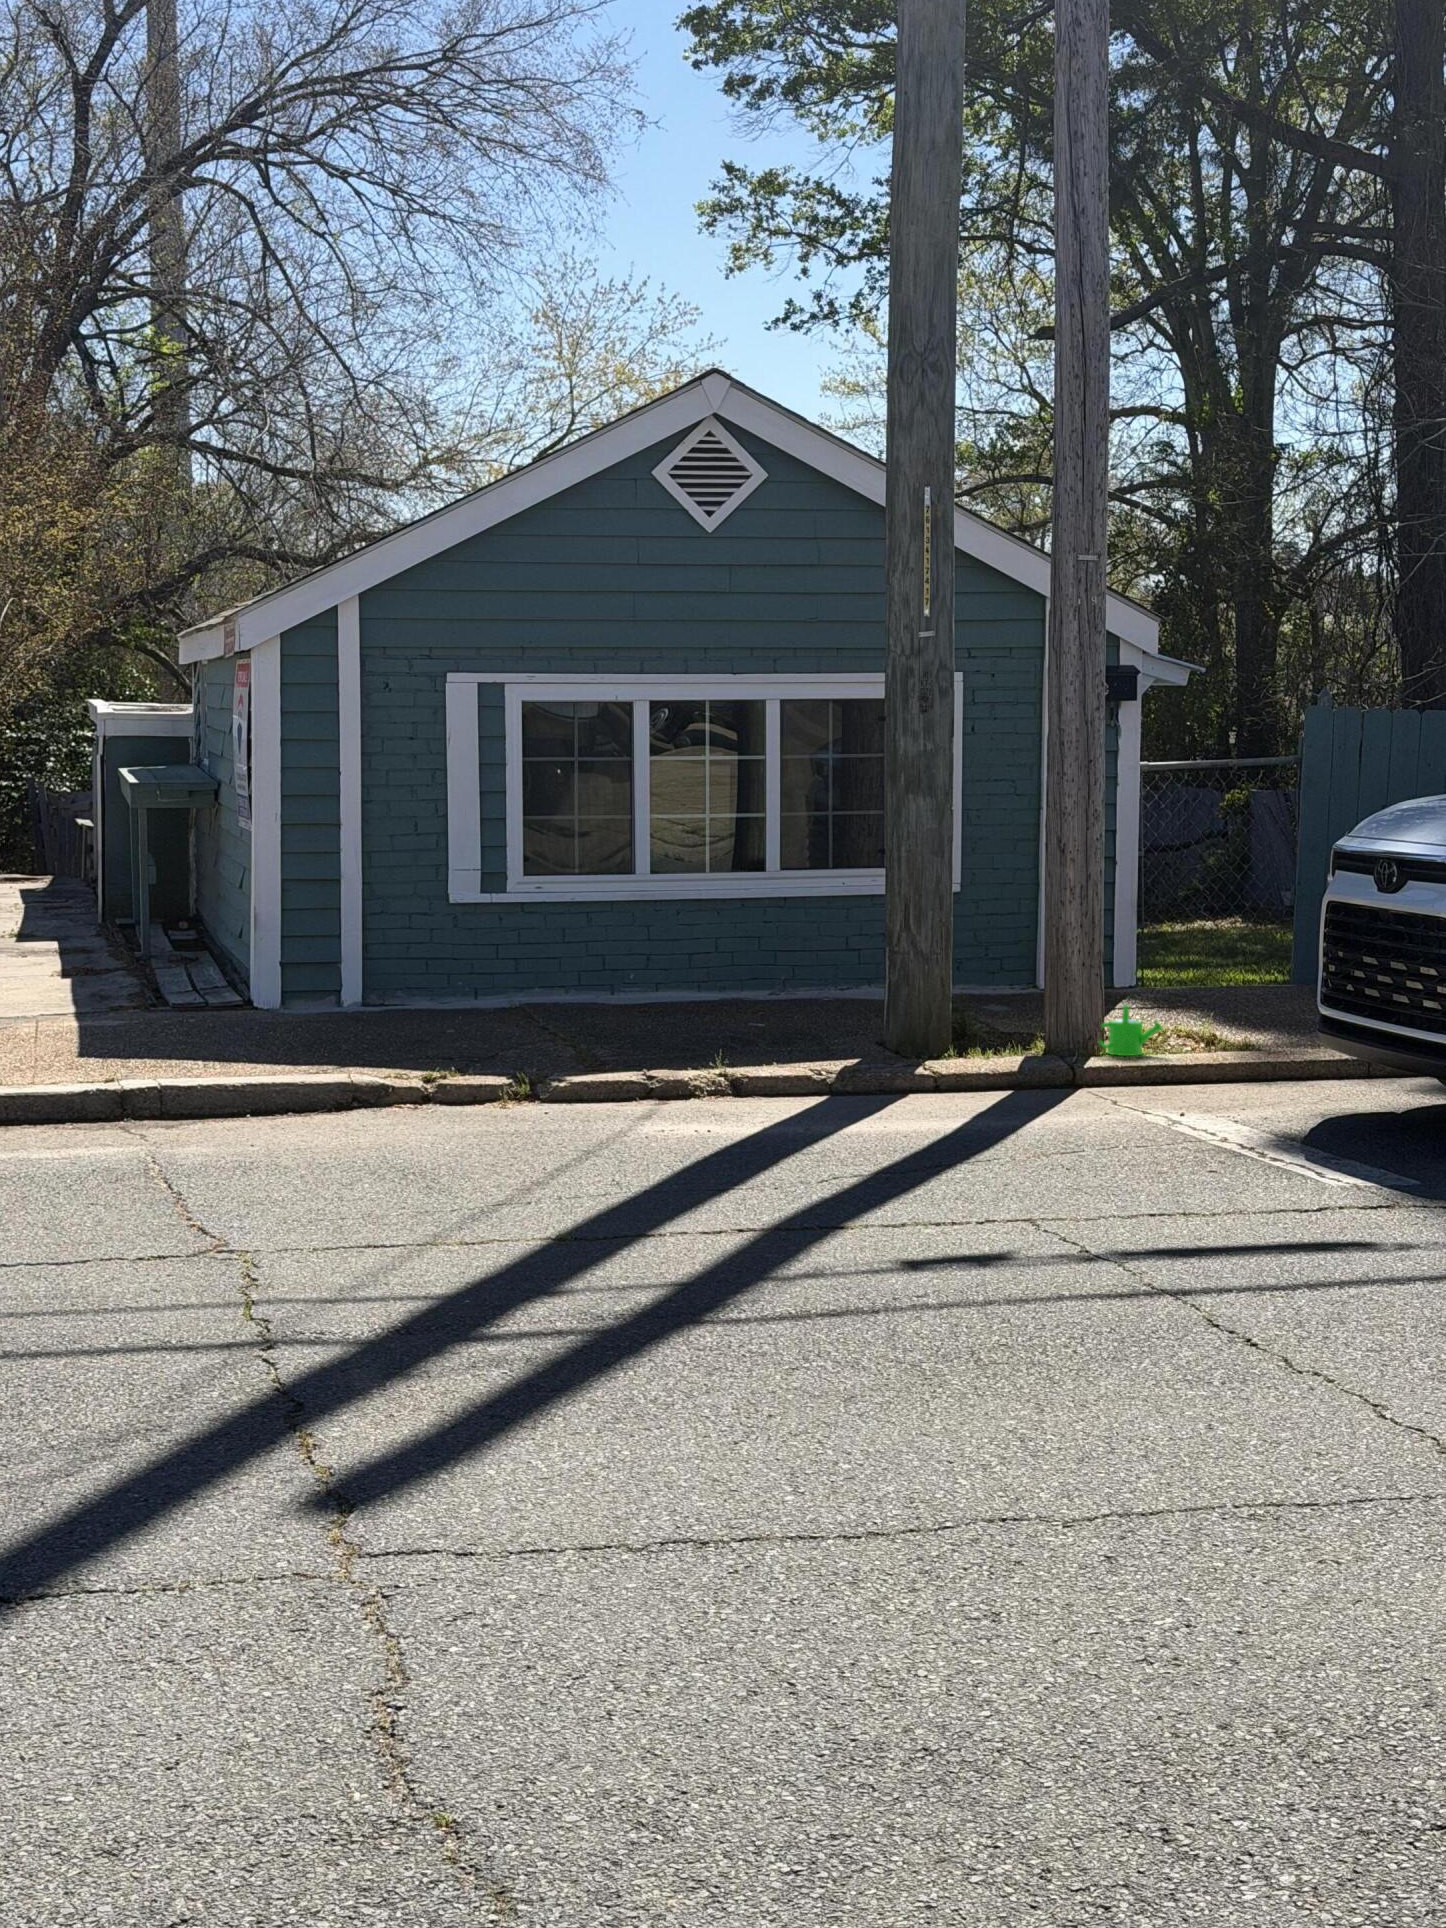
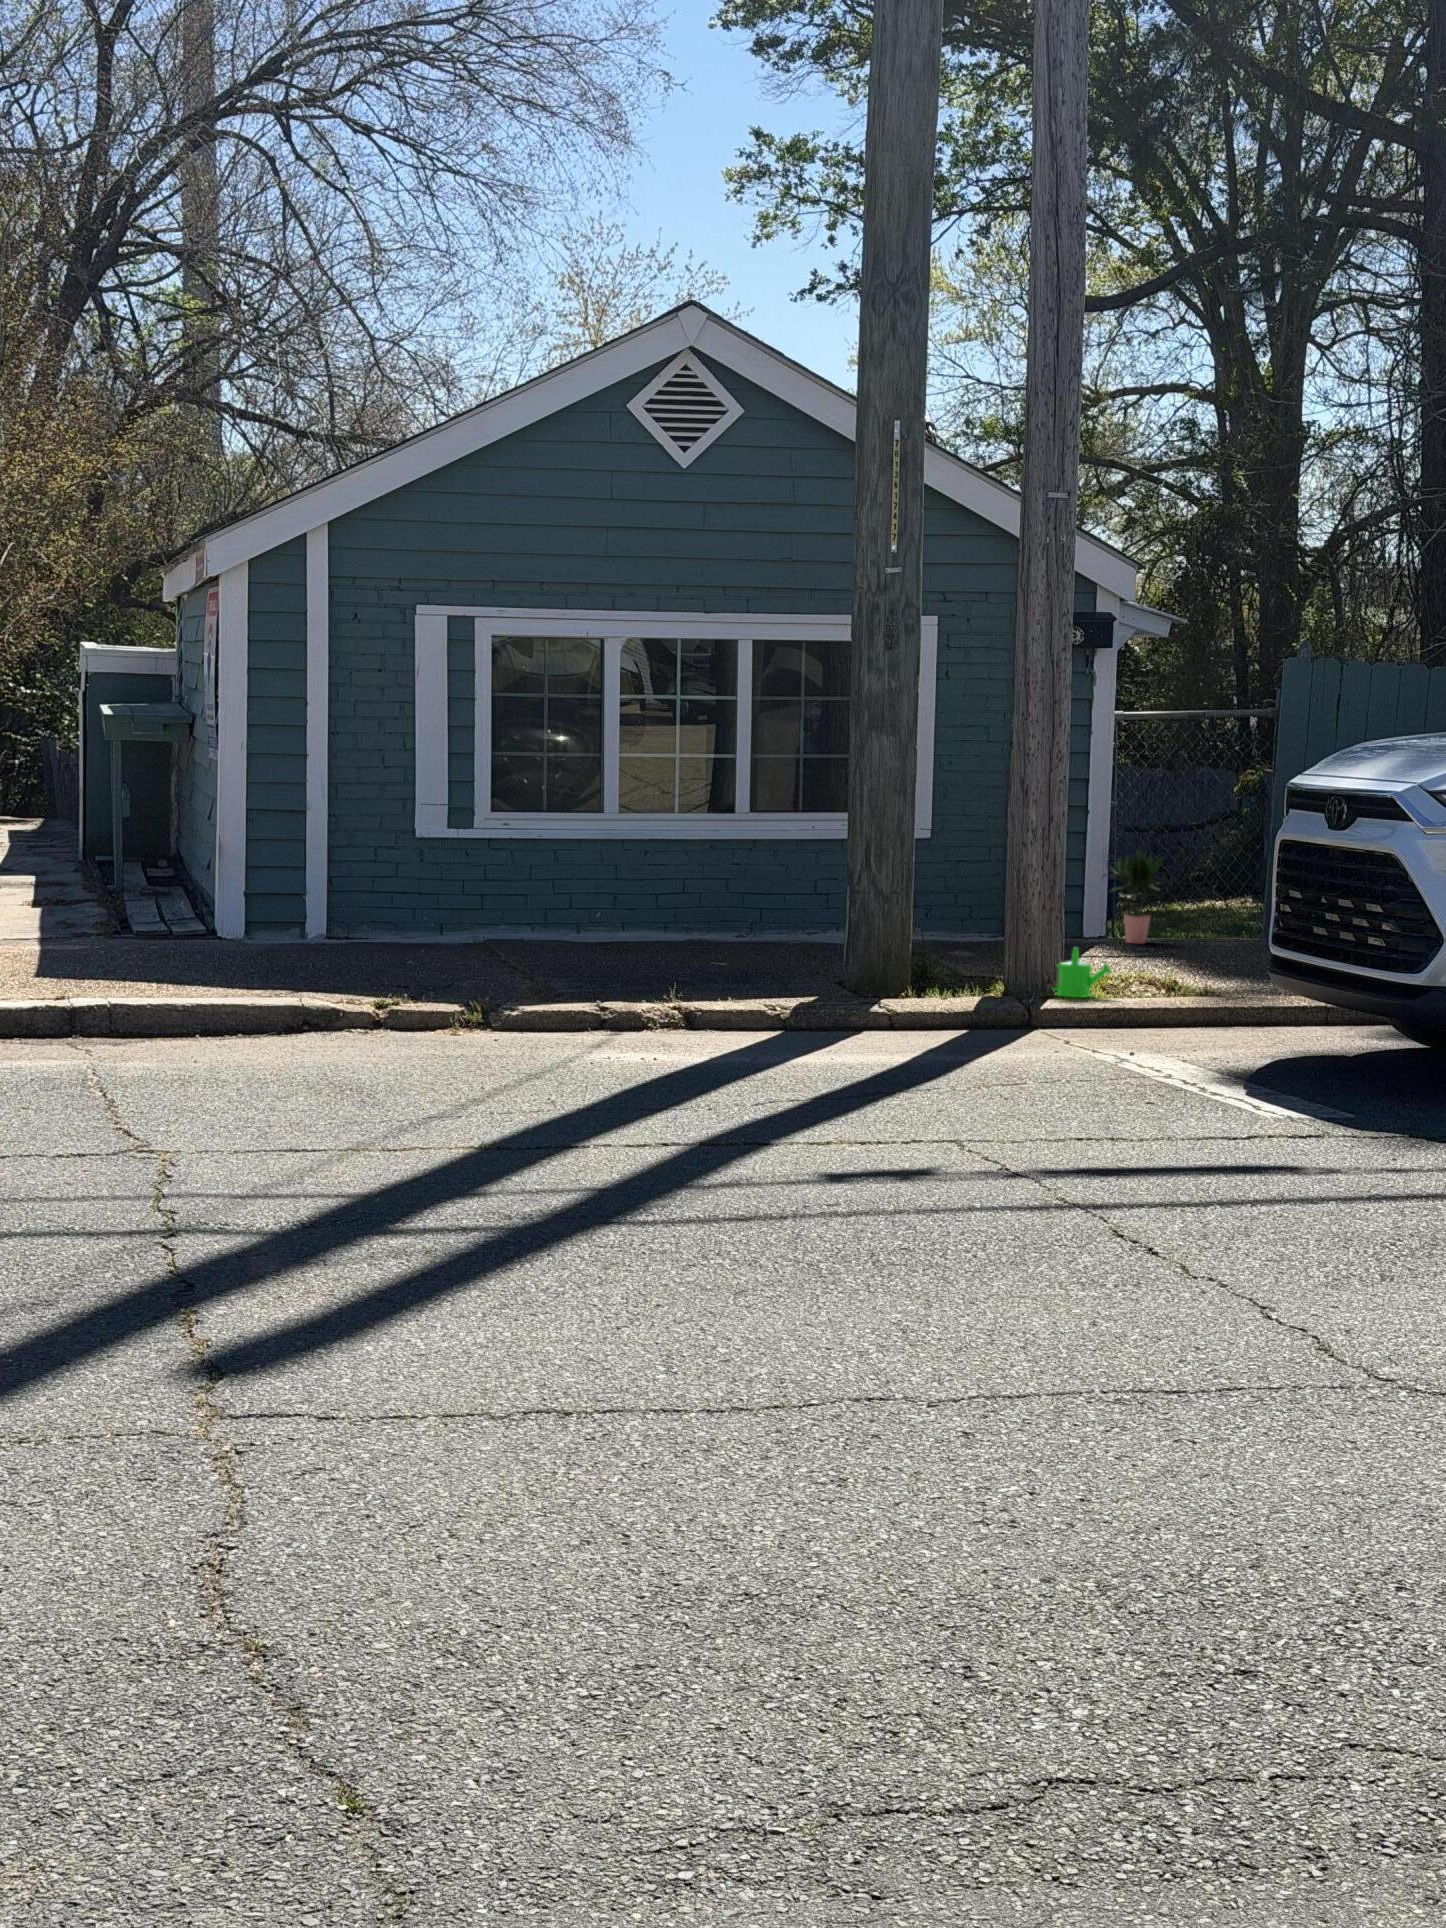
potted plant: none [1134,894,1204,991] -> present [1104,852,1164,944]

